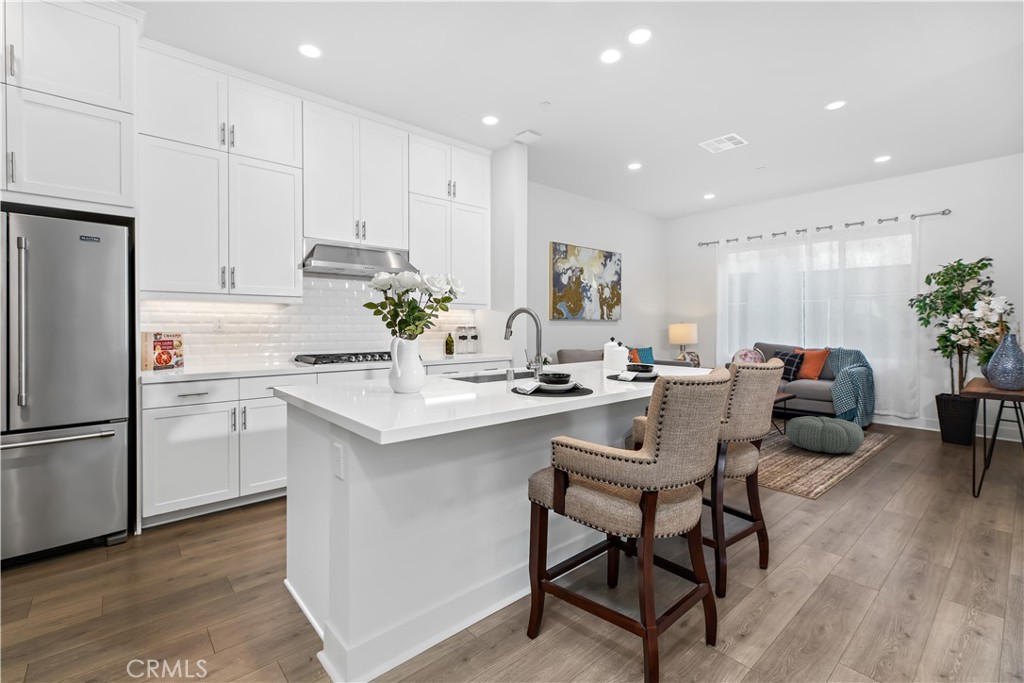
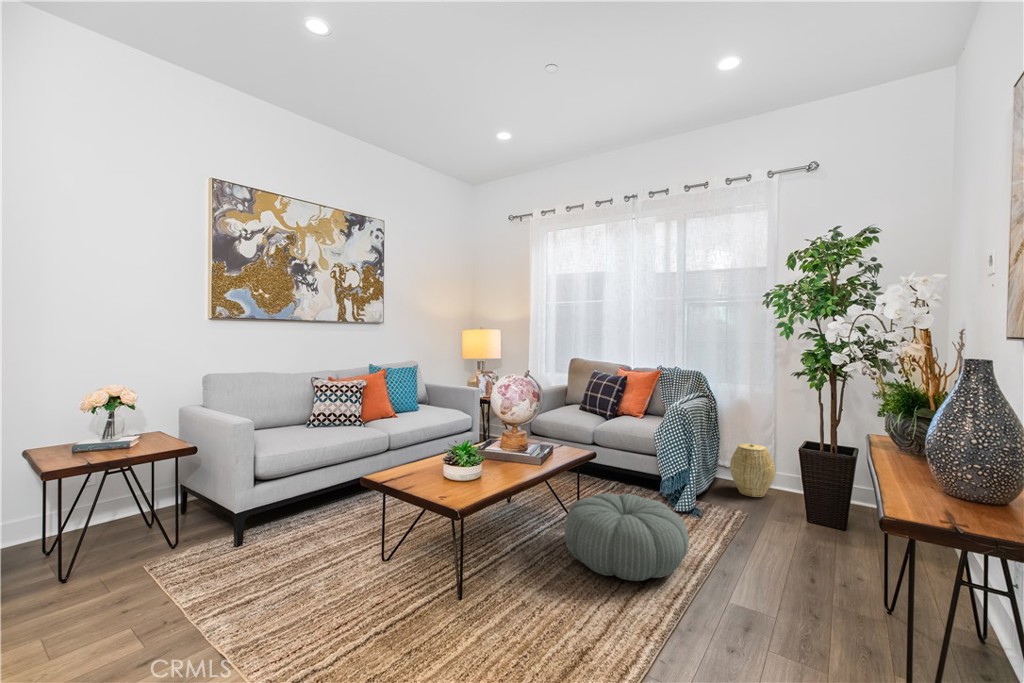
woven basket: none [884,397,918,431] -> present [730,444,775,497]

